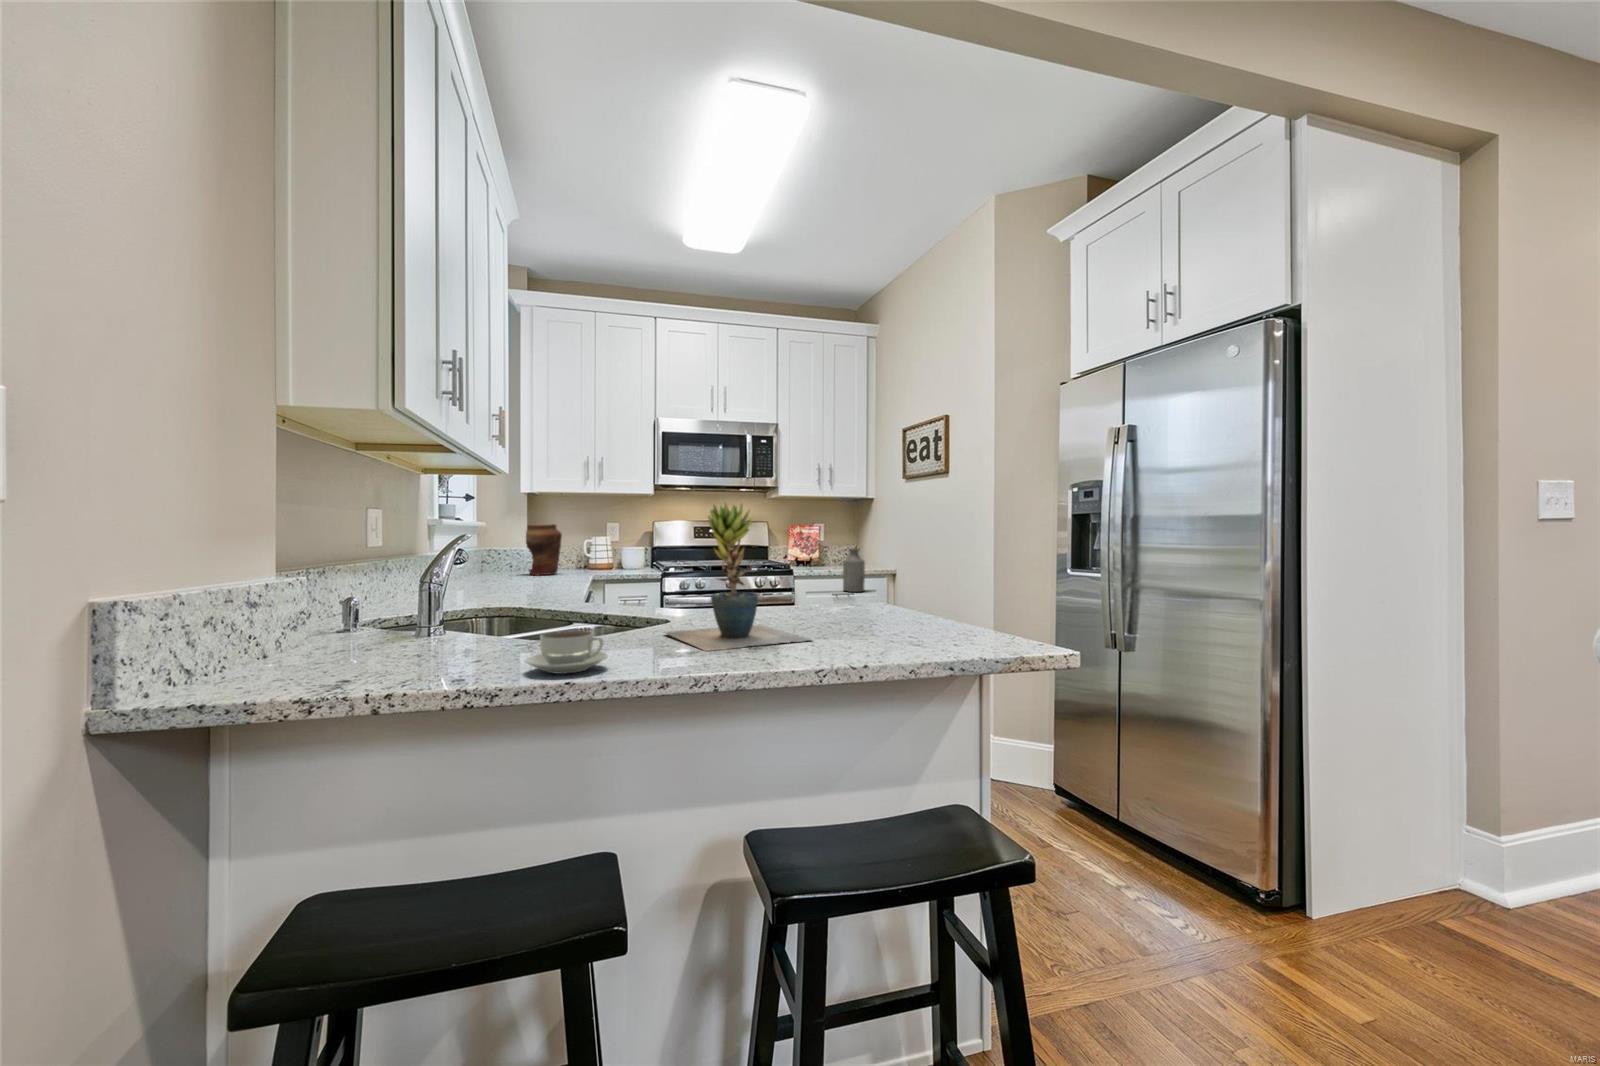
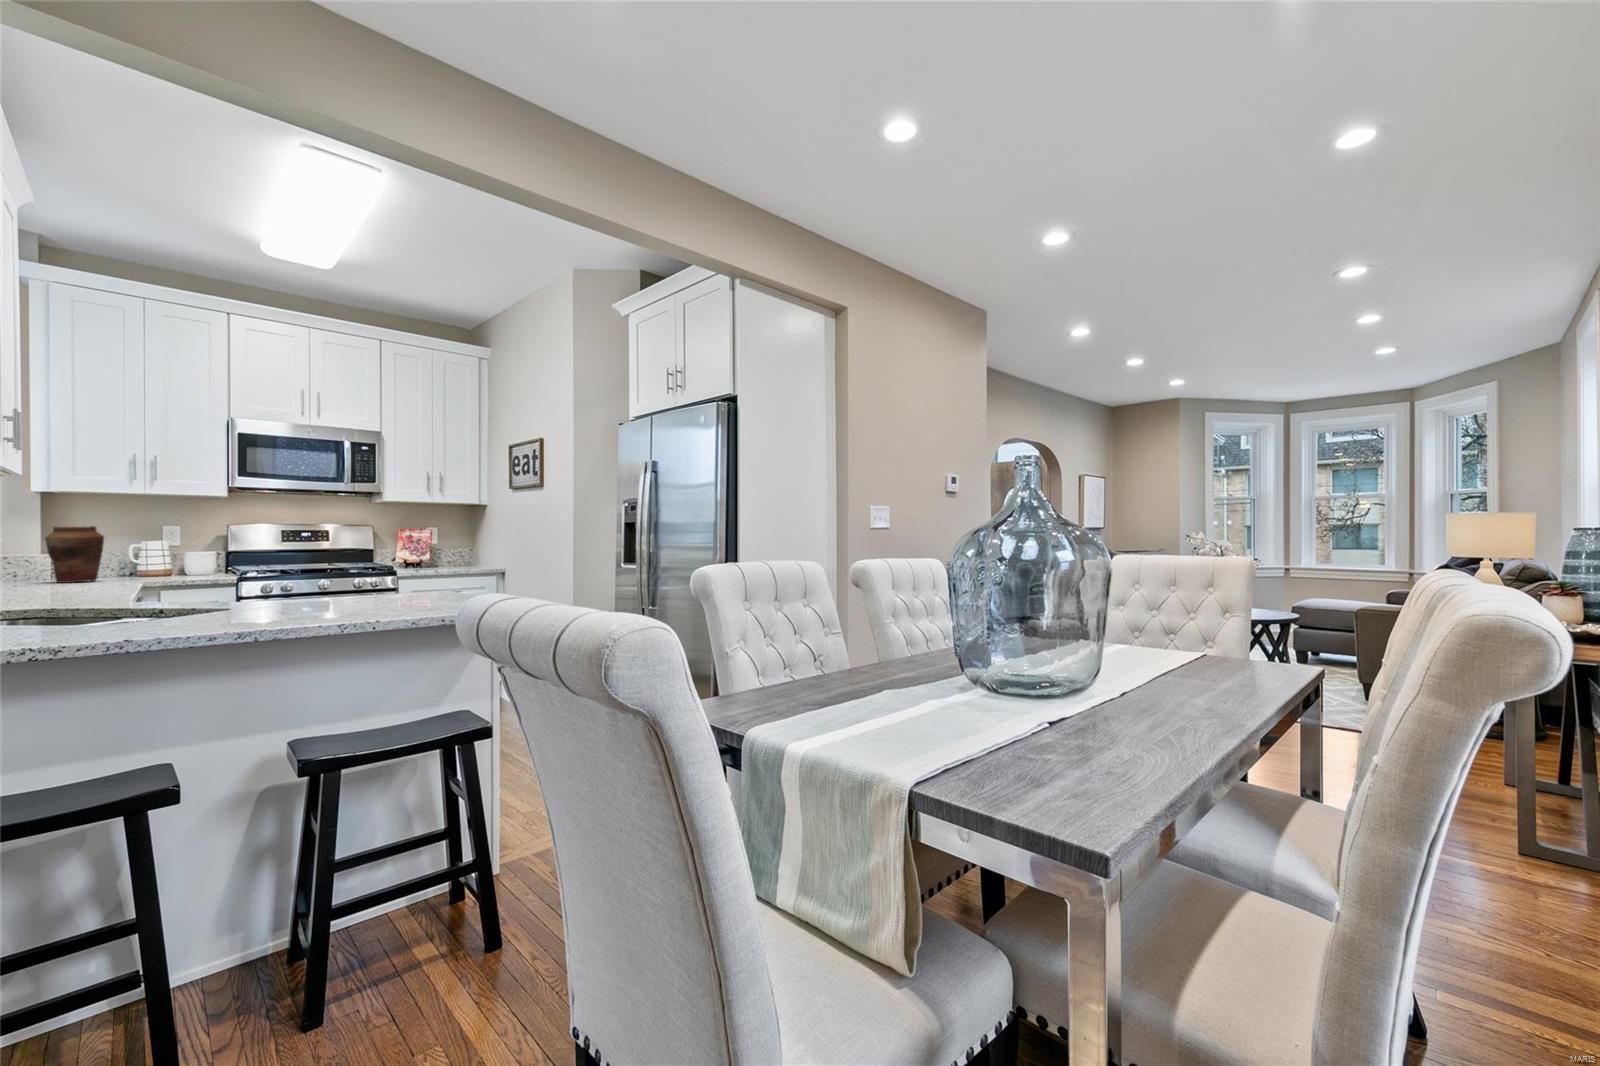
potted plant: present [665,503,811,651] -> none [220,512,355,621]
bottle: present [843,548,865,592] -> none [444,551,466,590]
coffee cup: present [525,631,608,674] -> none [83,606,163,635]

